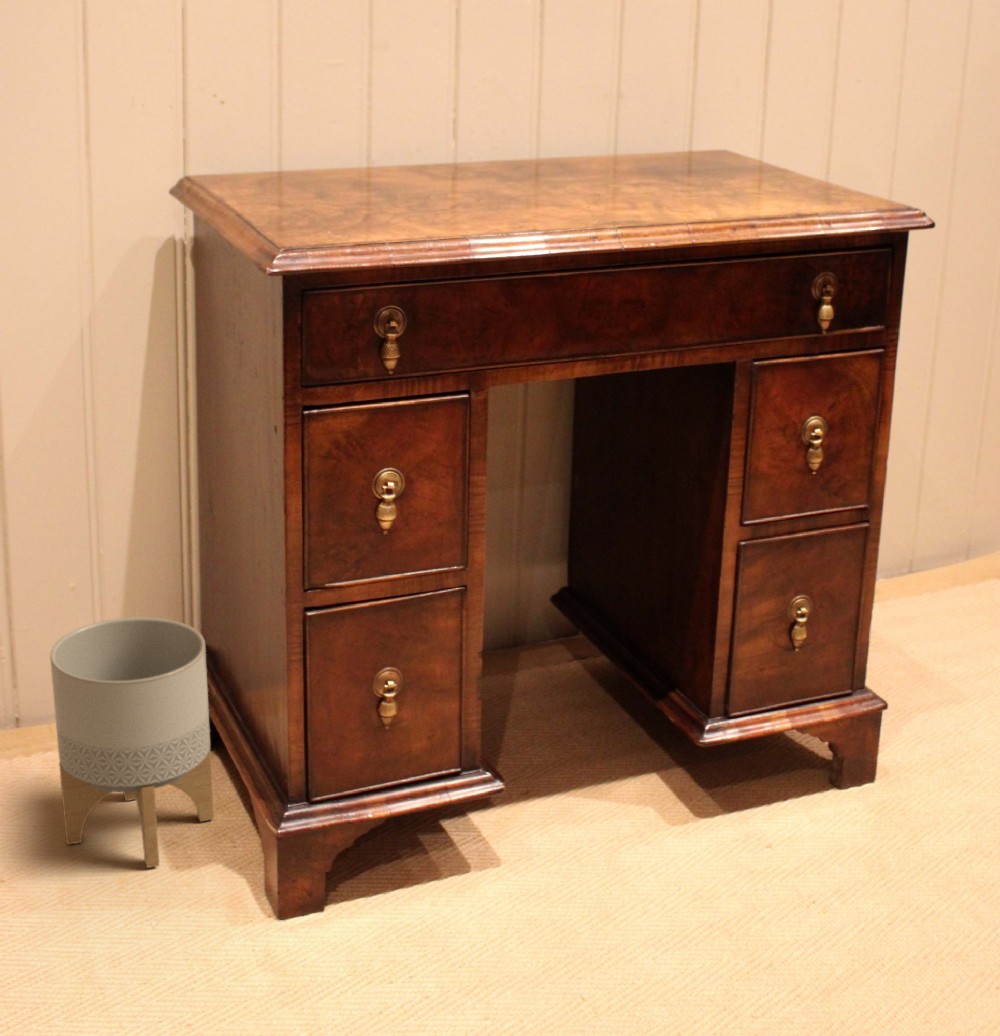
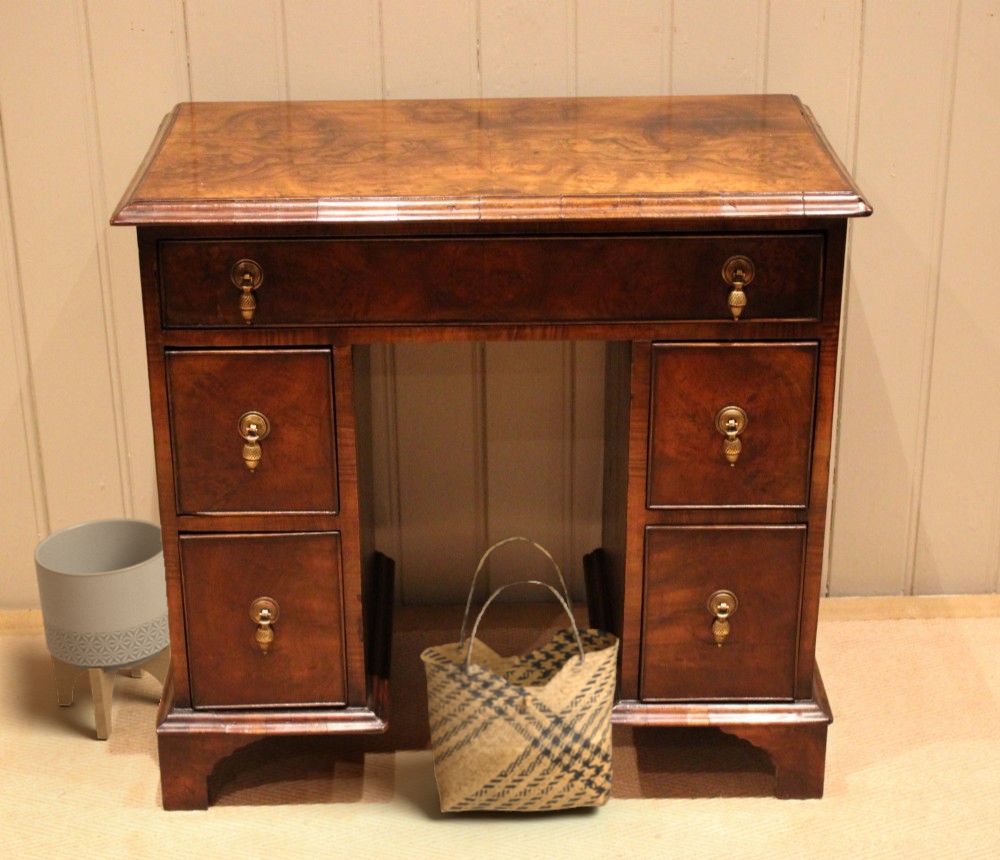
woven basket: none [544,570,717,860] -> present [421,536,619,813]

